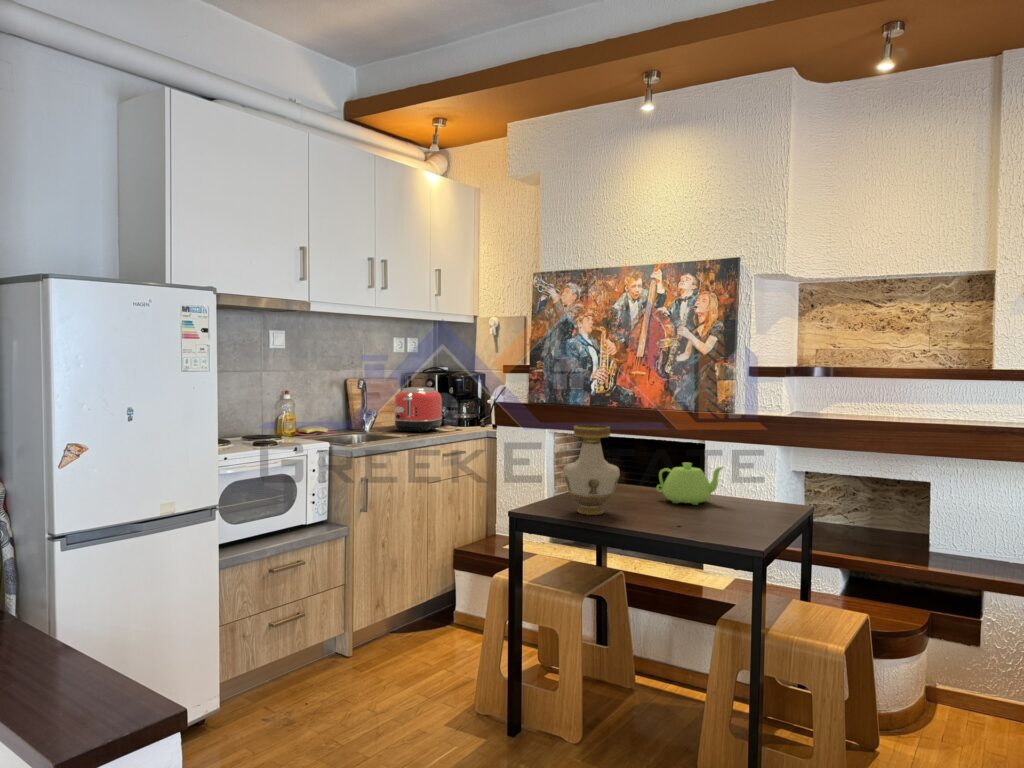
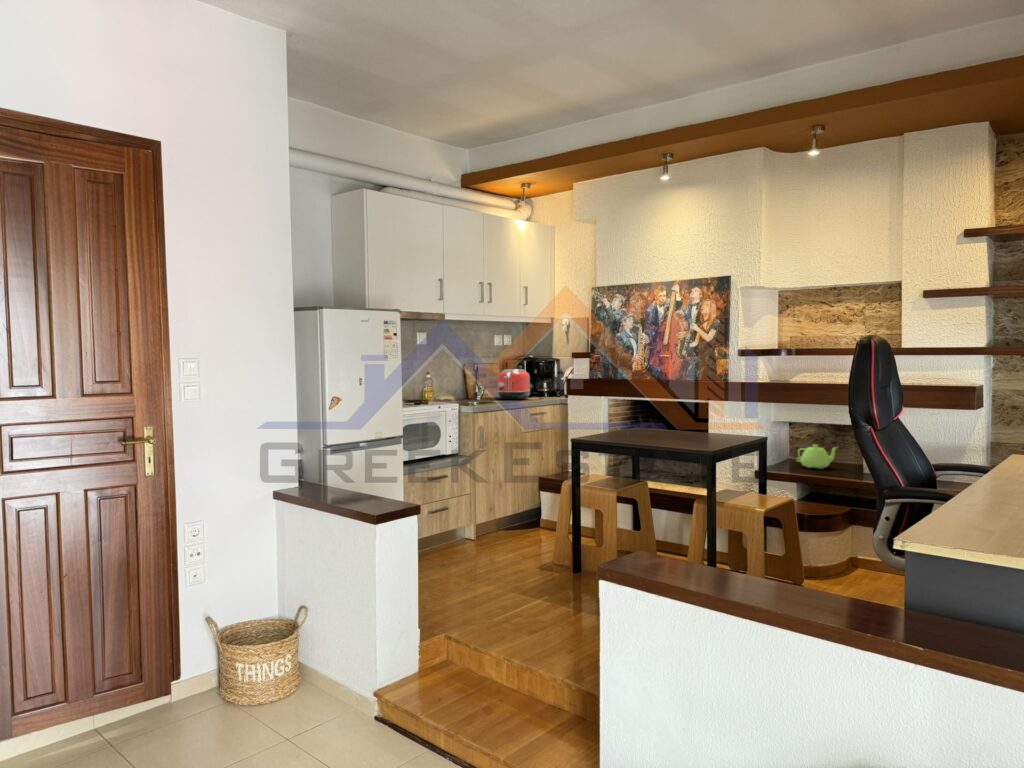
vase: present [562,425,620,515] -> none [608,386,644,440]
teapot: present [656,463,723,505] -> present [797,445,836,469]

